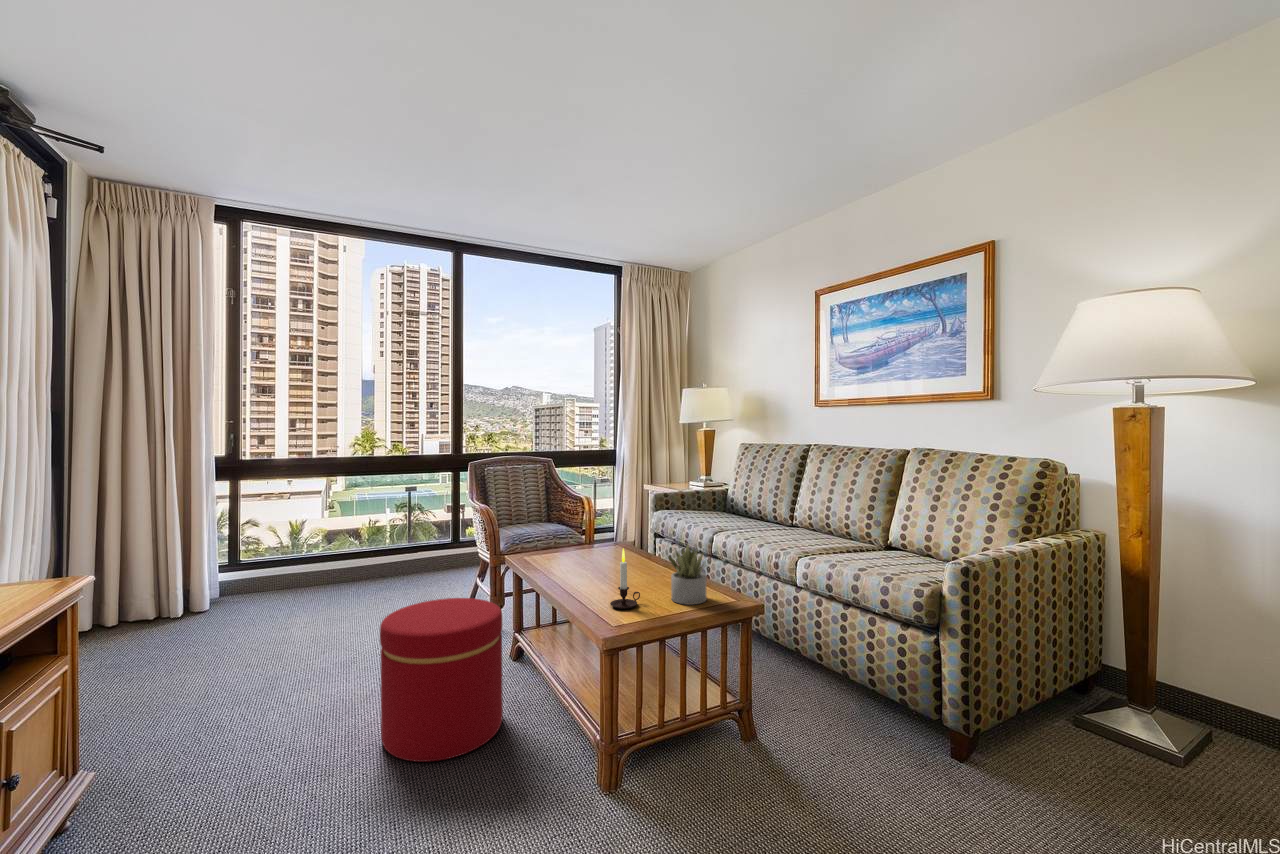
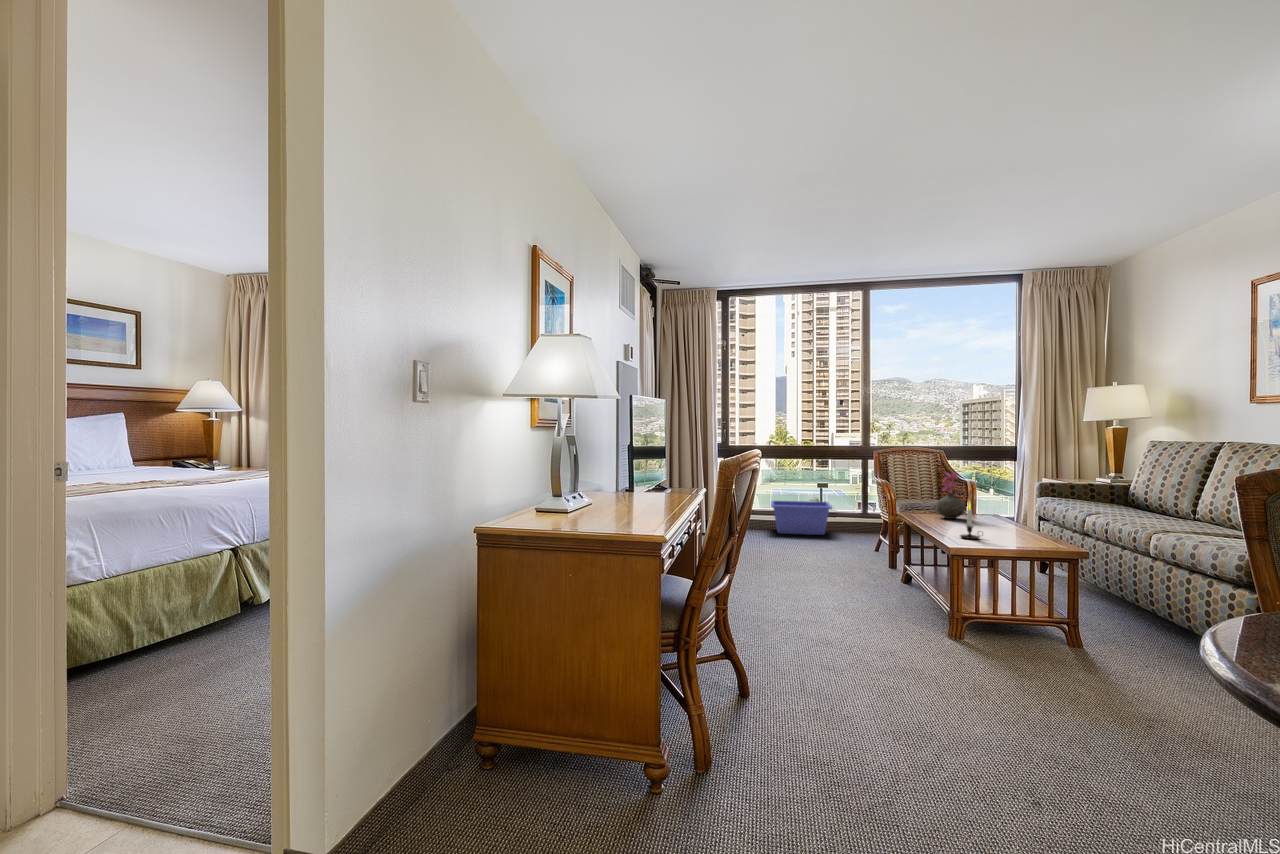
vase: none [559,494,594,559] -> present [936,473,965,519]
storage bin: none [317,534,414,592] -> present [771,501,832,535]
succulent plant: present [667,544,707,605] -> none [1005,502,1041,544]
ottoman: present [380,598,503,762] -> none [817,525,888,607]

